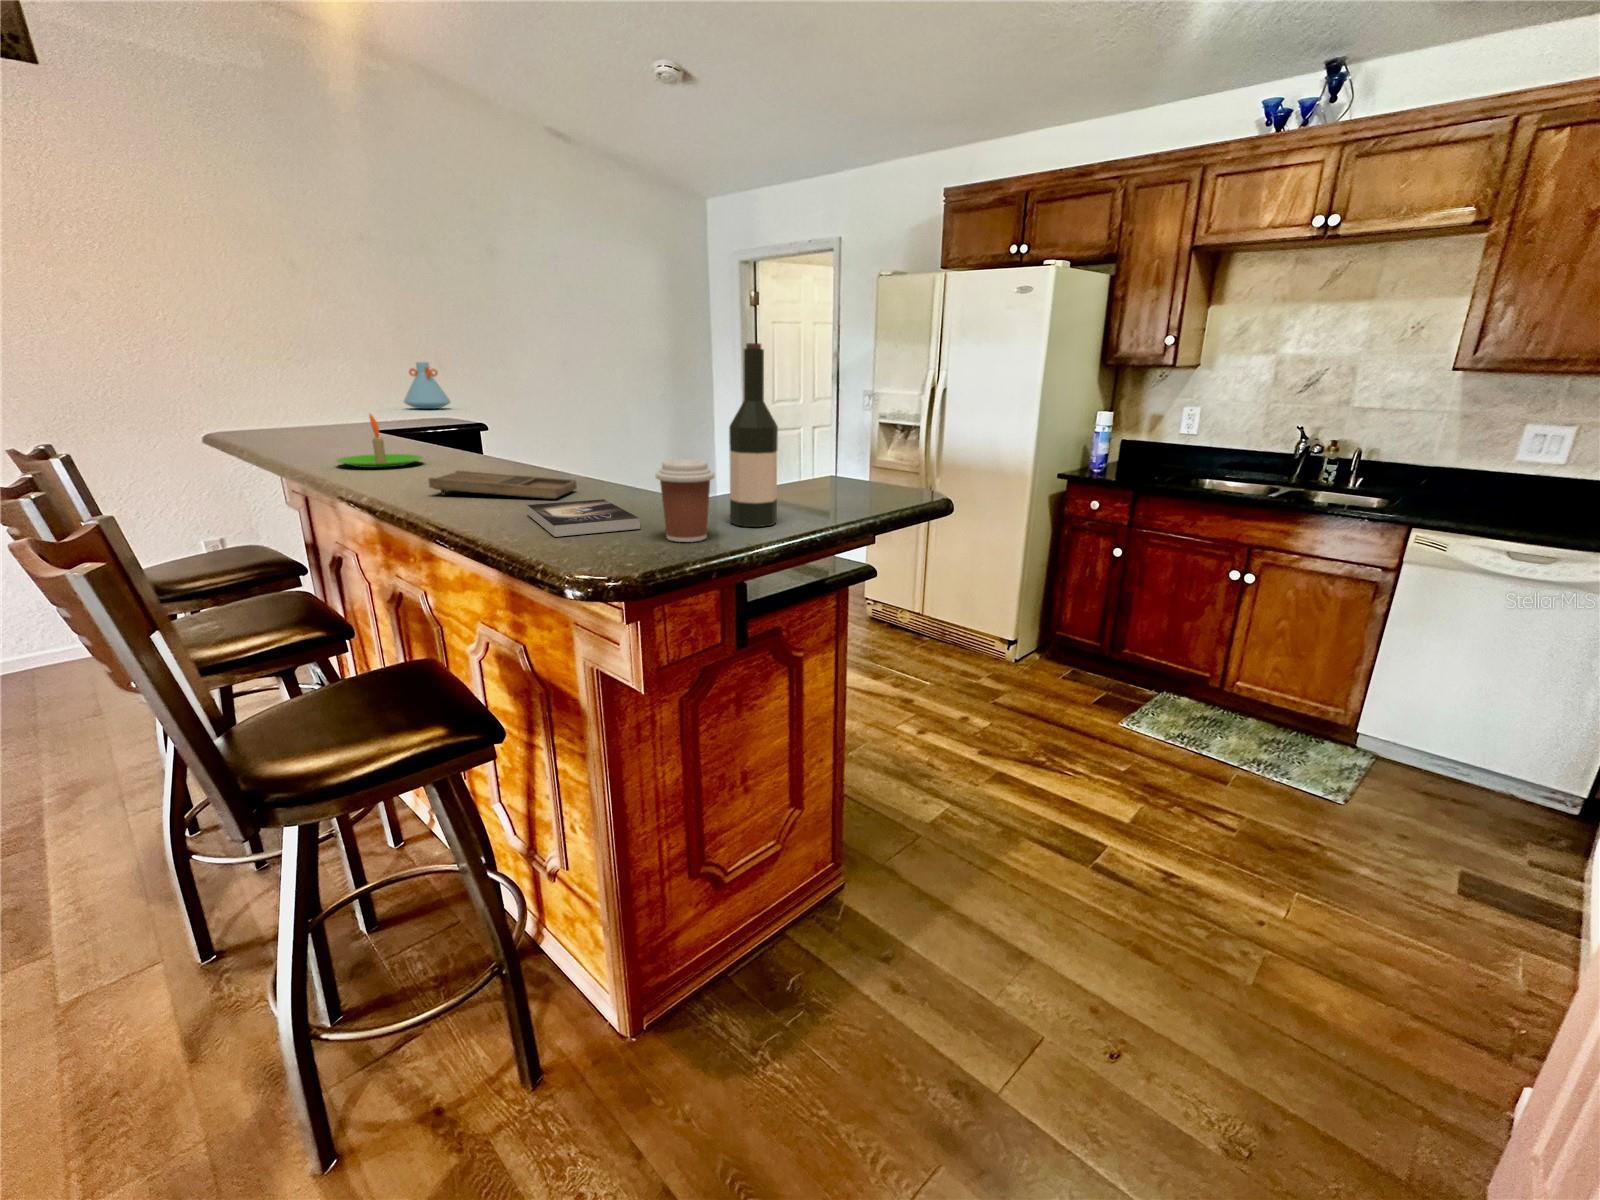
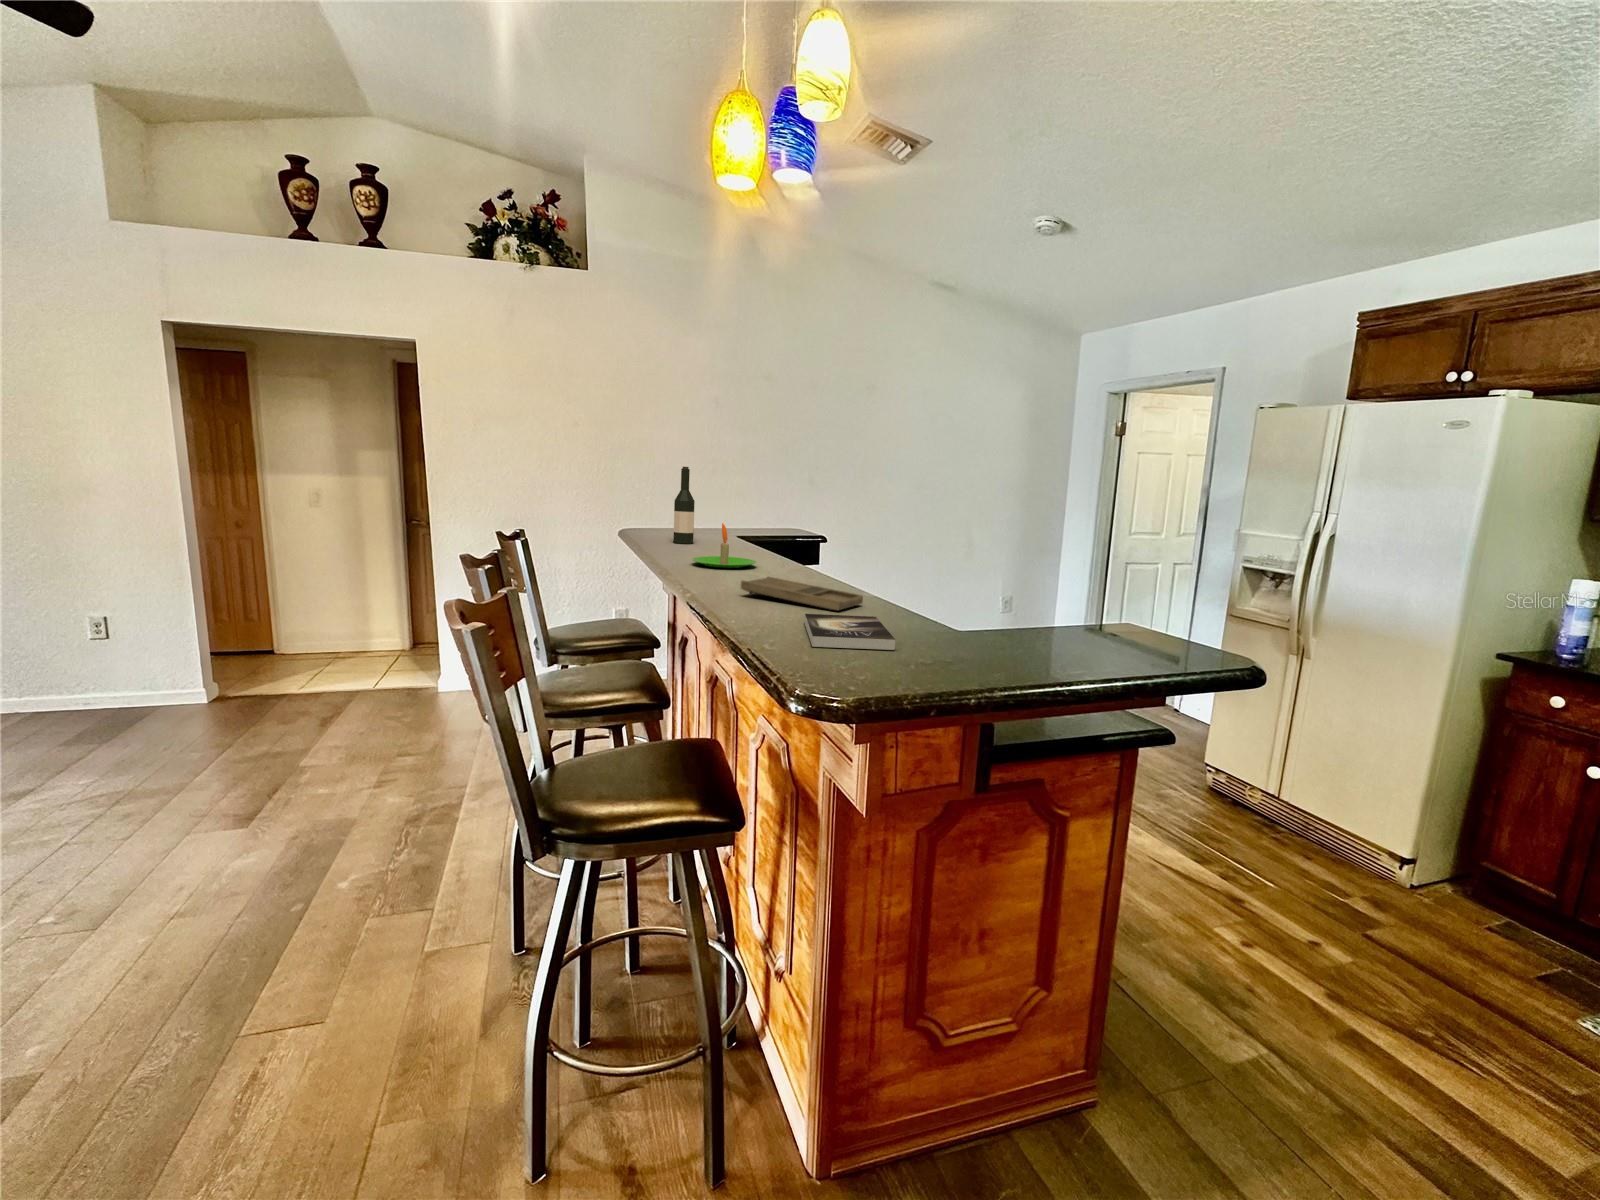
wine bottle: present [729,343,778,527] -> present [673,467,695,544]
vase: present [404,362,450,409] -> none [776,483,812,522]
coffee cup: present [655,459,714,542] -> none [910,587,970,671]

